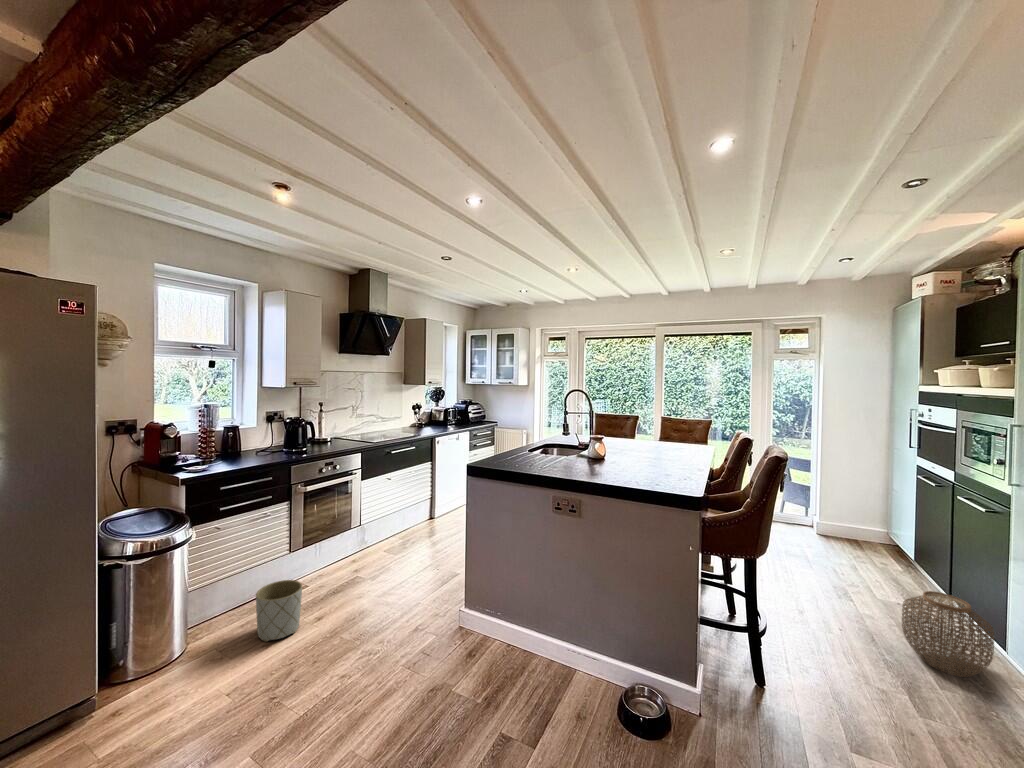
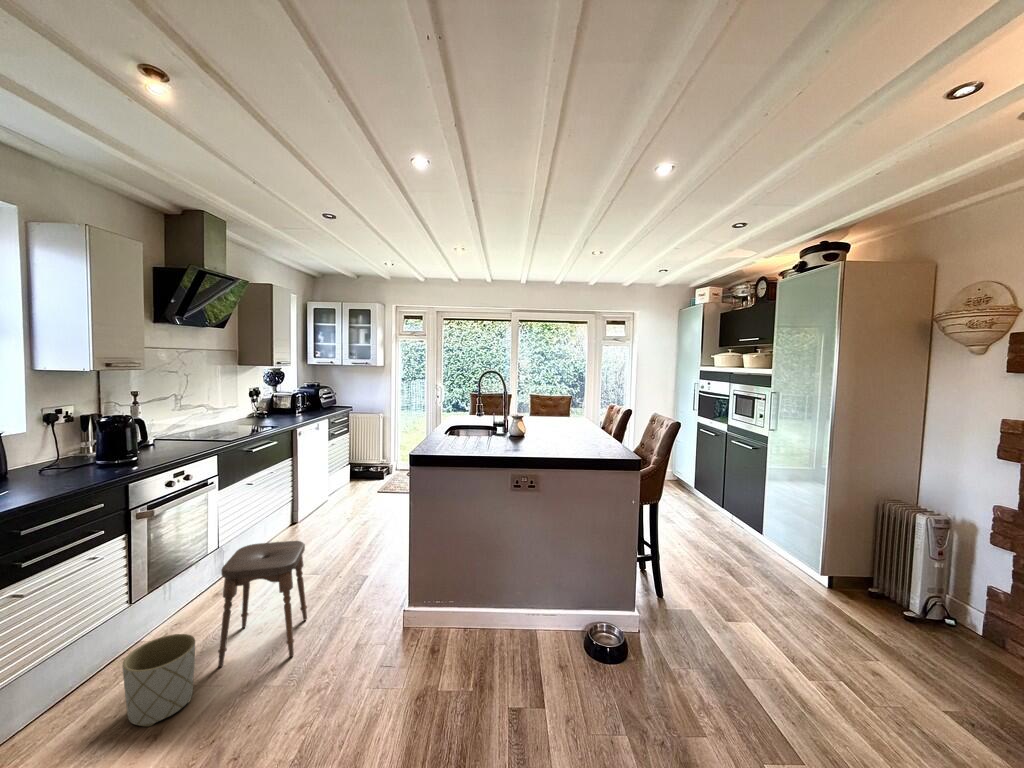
stool: none [323,525,396,623] -> present [218,541,307,667]
woven basket: present [902,591,994,677] -> none [724,507,774,560]

